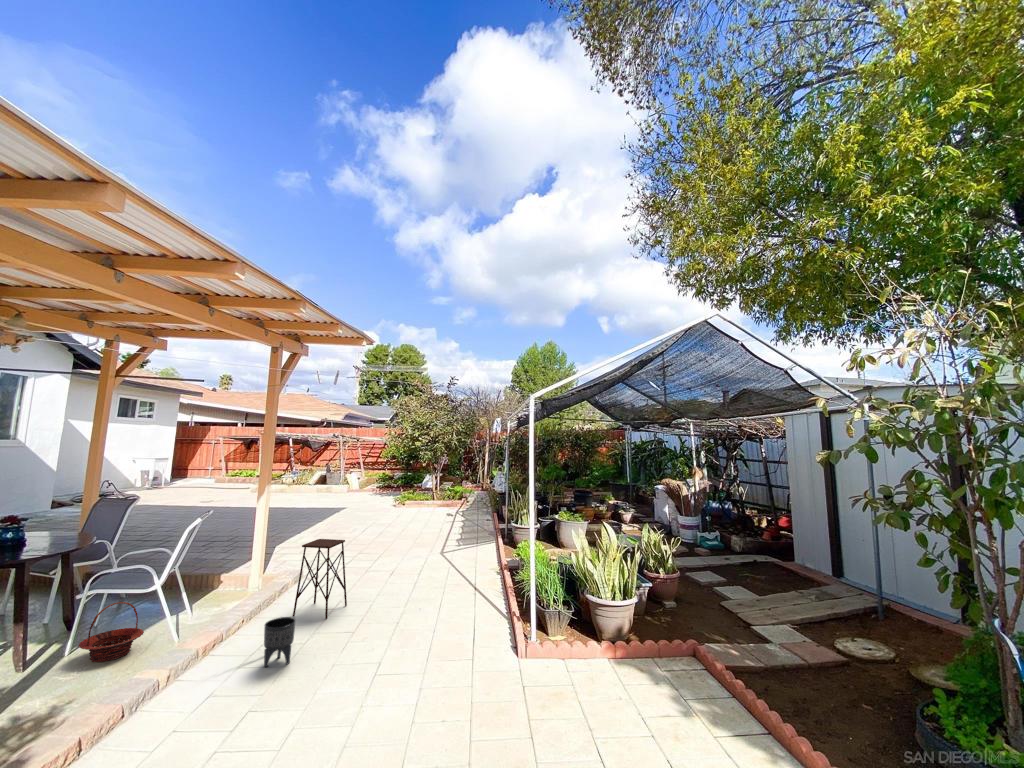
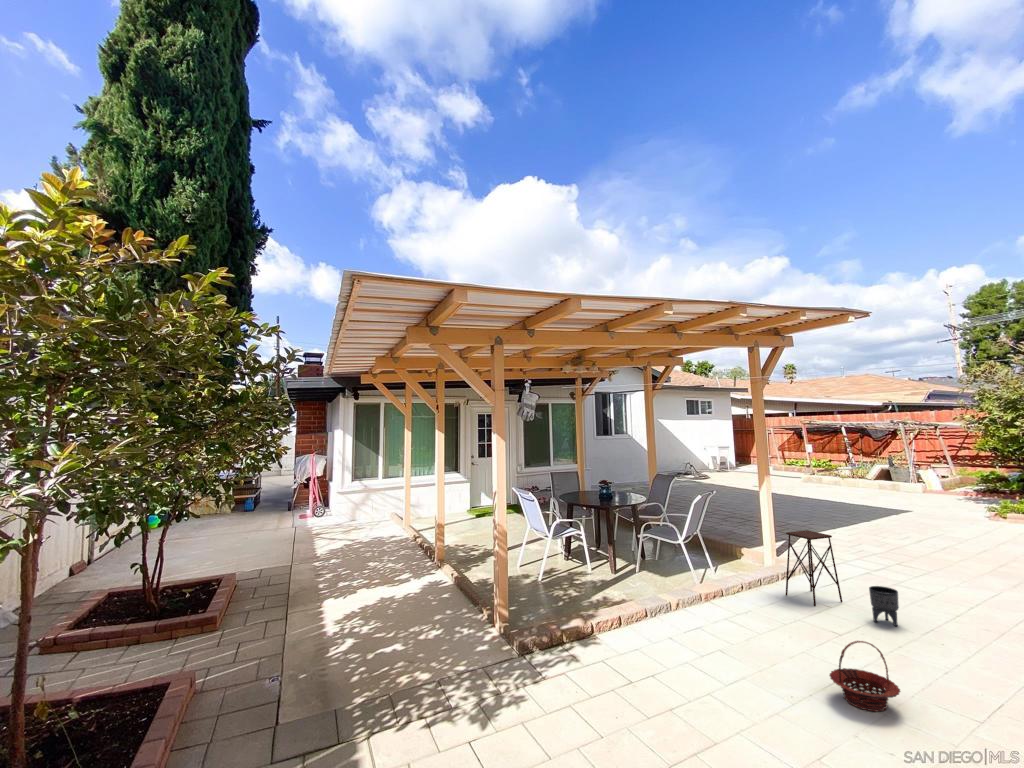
basket: present [79,602,144,662] -> present [829,641,900,712]
planter: present [264,617,296,667] -> present [869,586,899,626]

